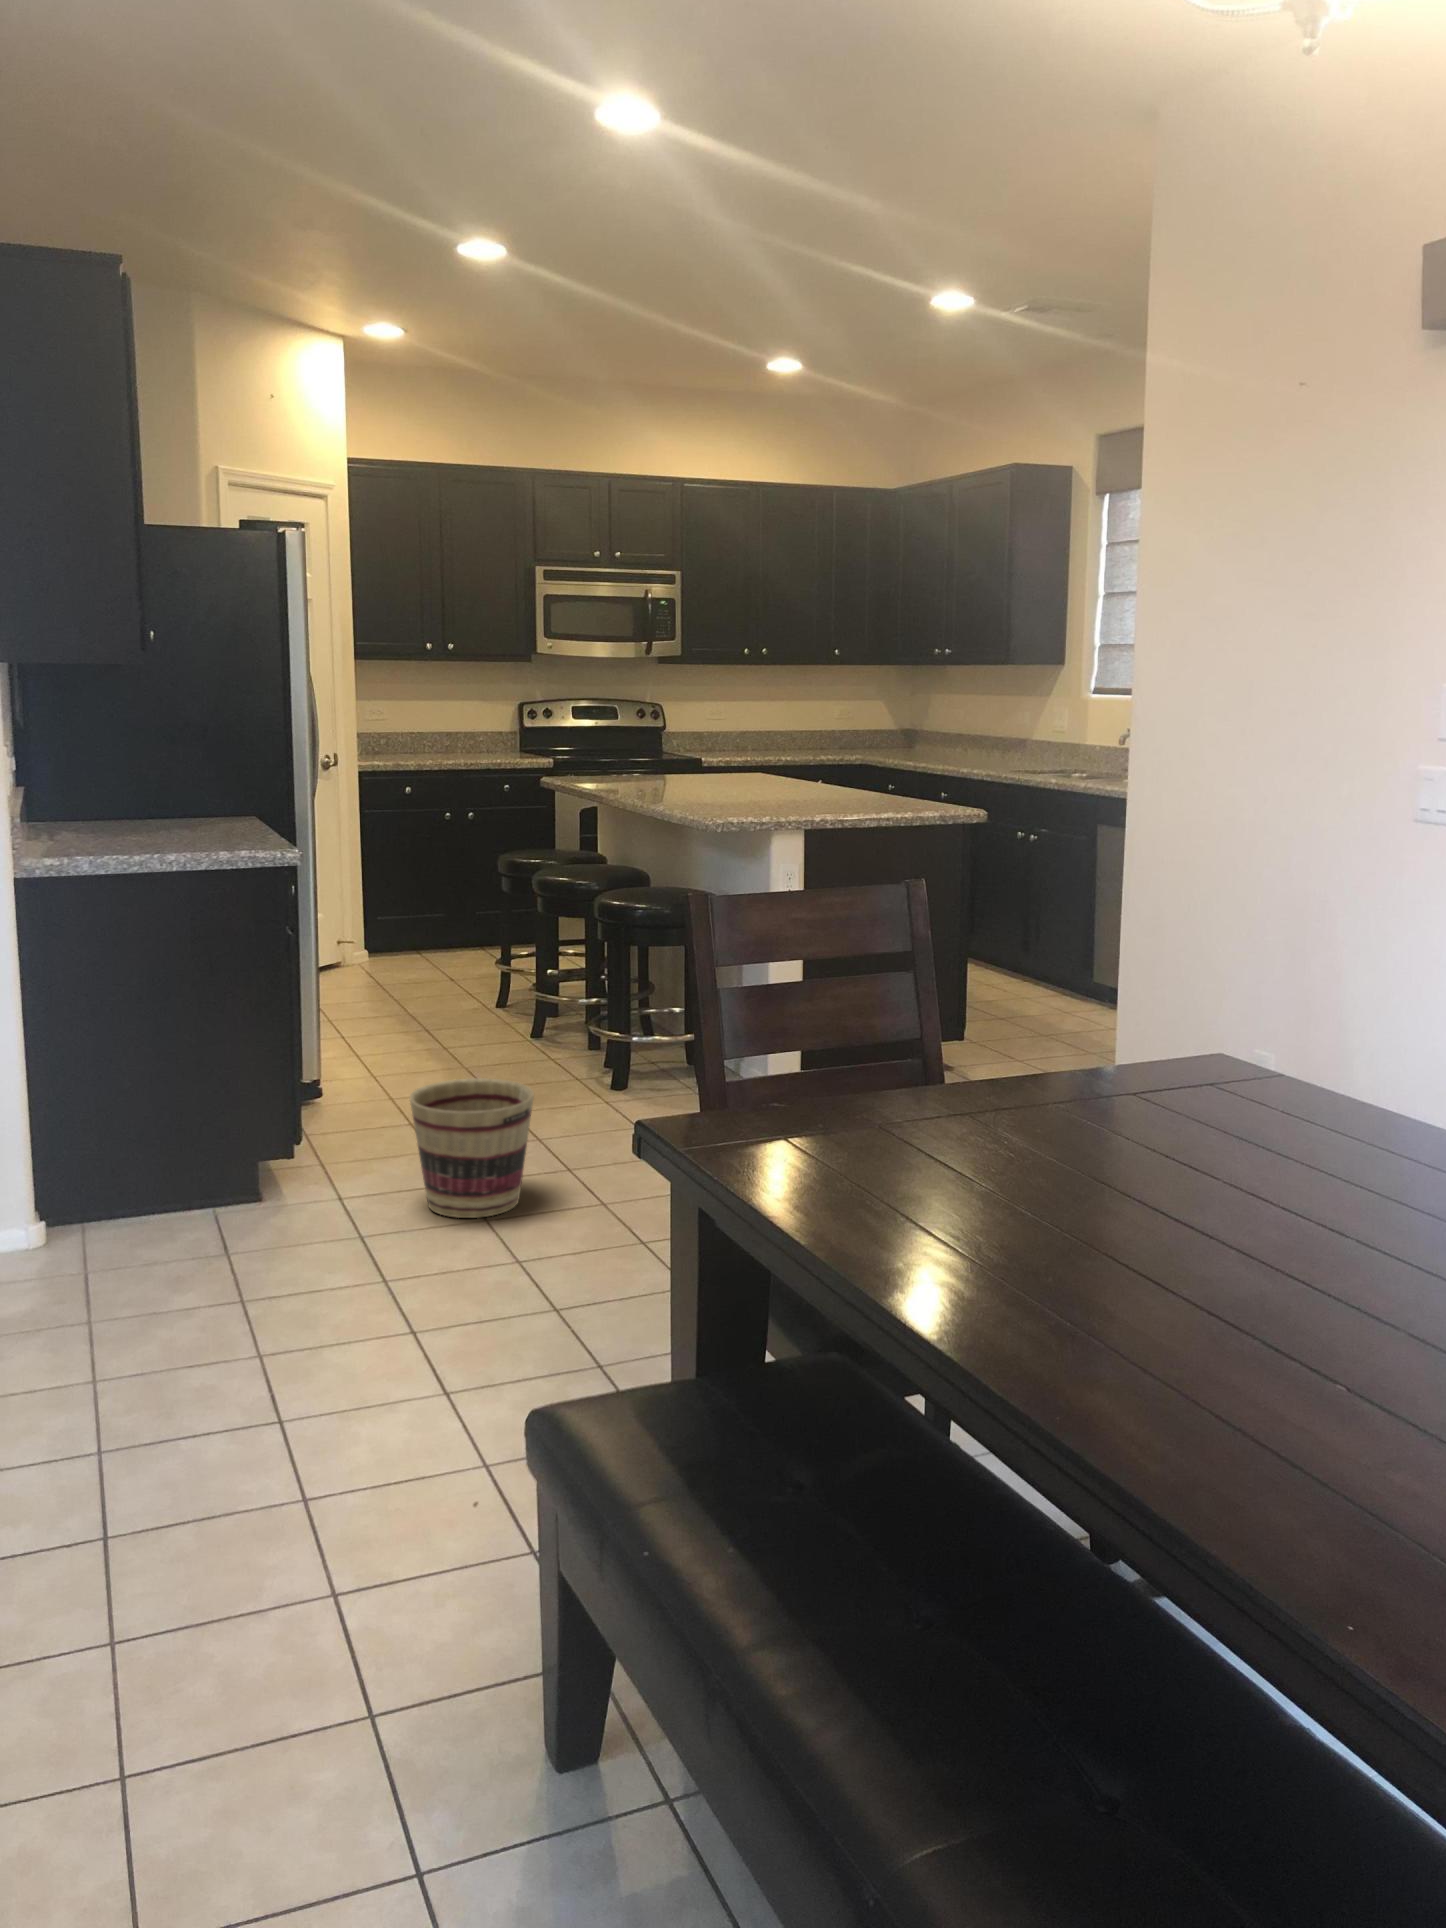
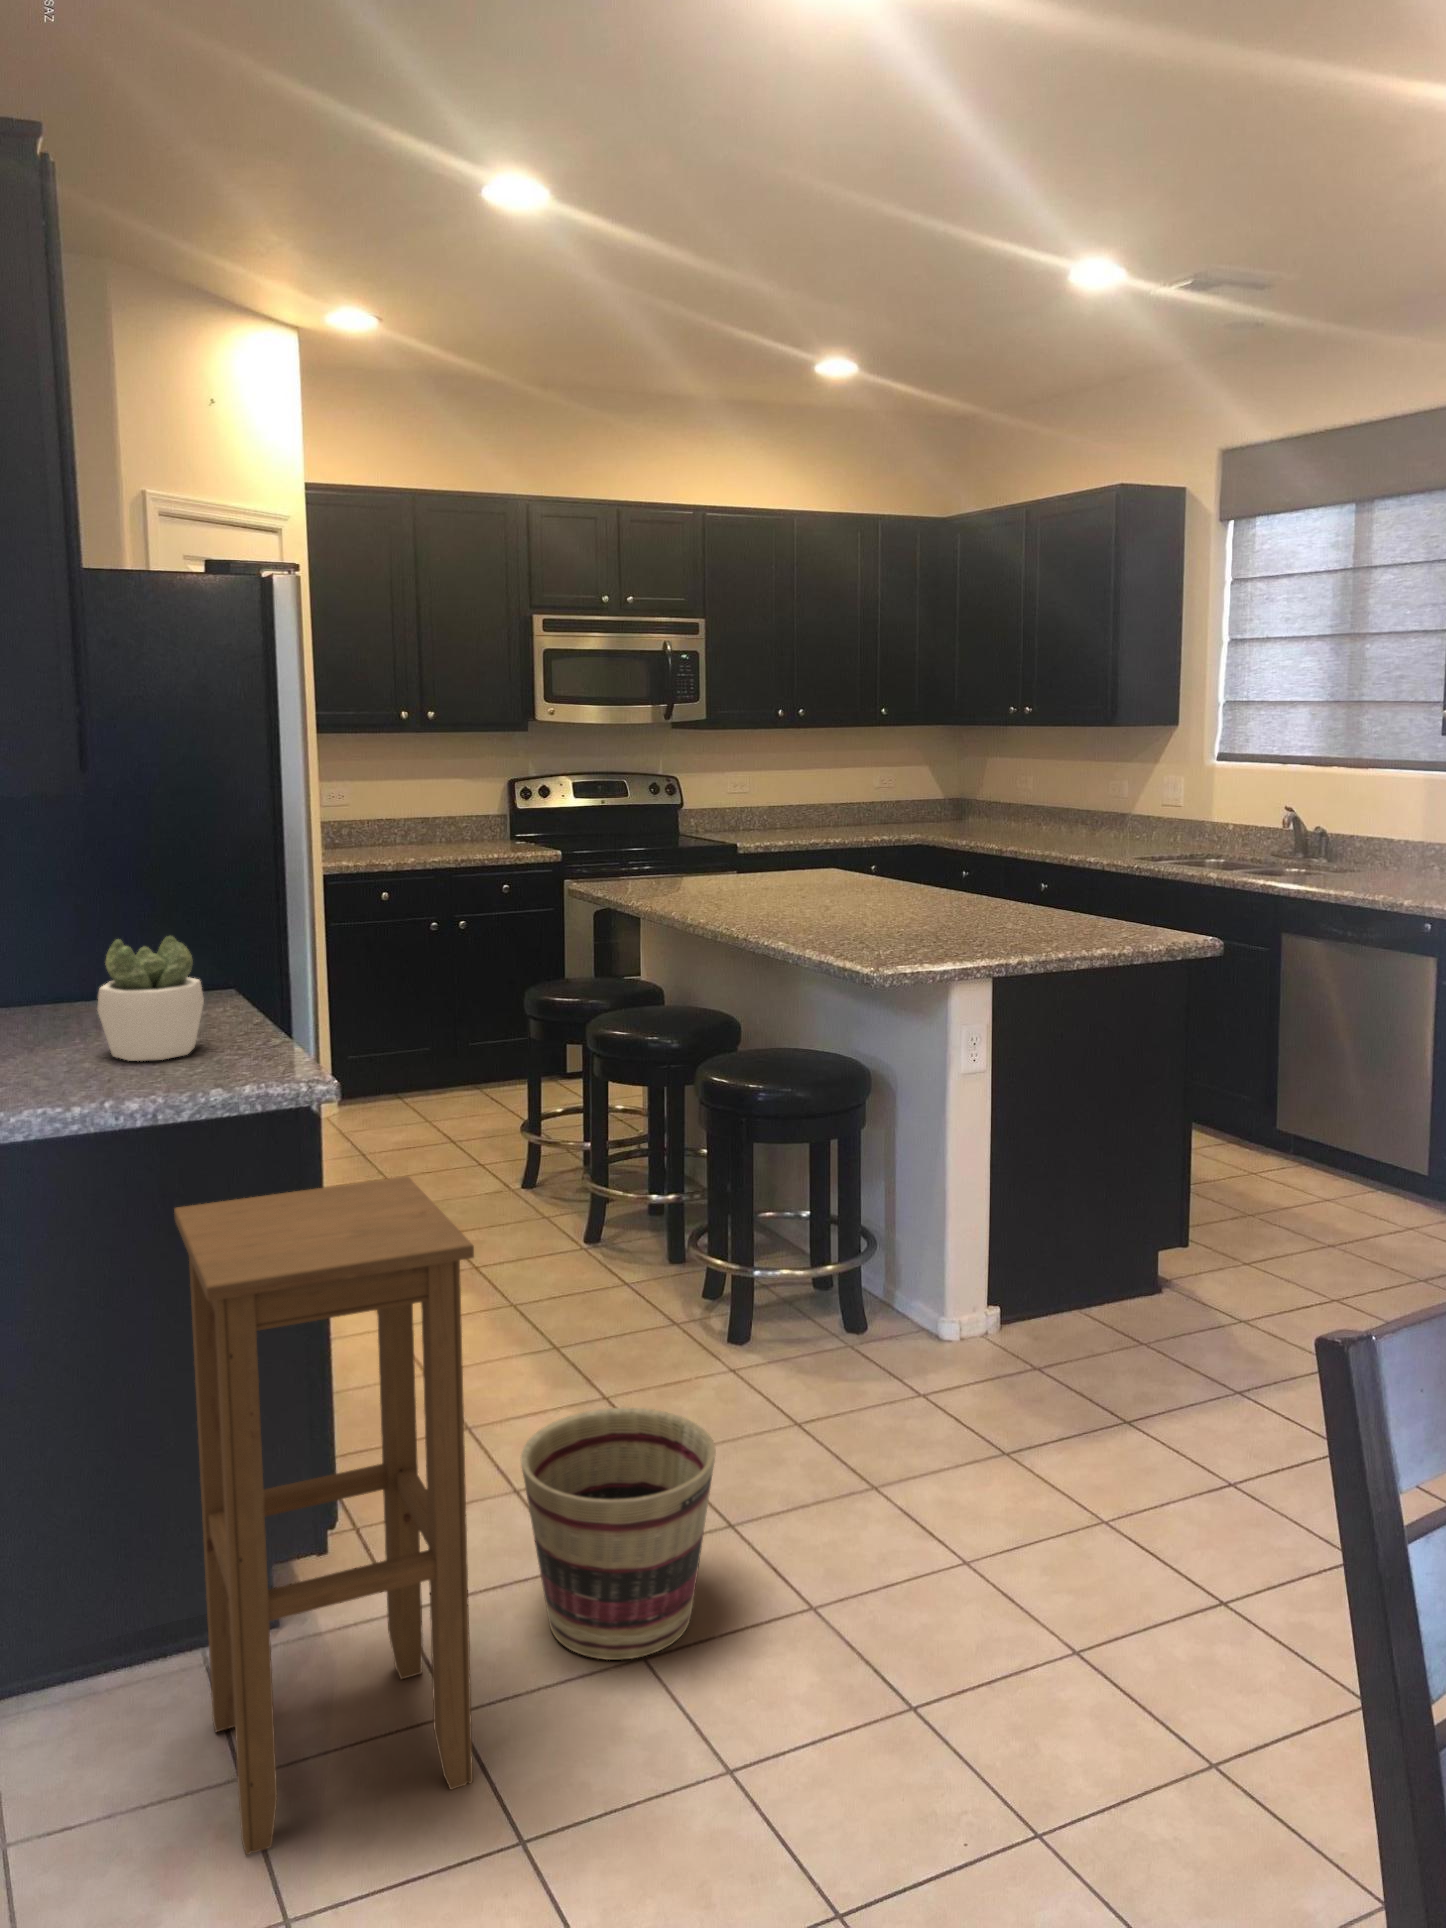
succulent plant: none [157,766,224,841] -> present [97,936,204,1061]
stool: none [194,908,361,1275] -> present [174,1176,474,1855]

